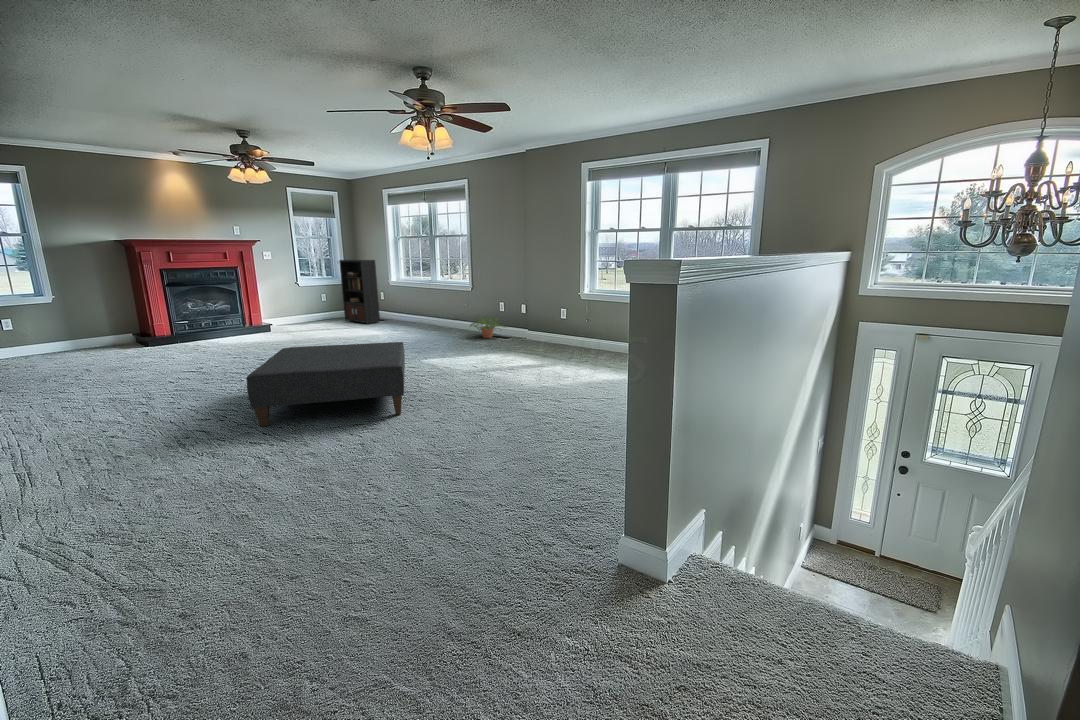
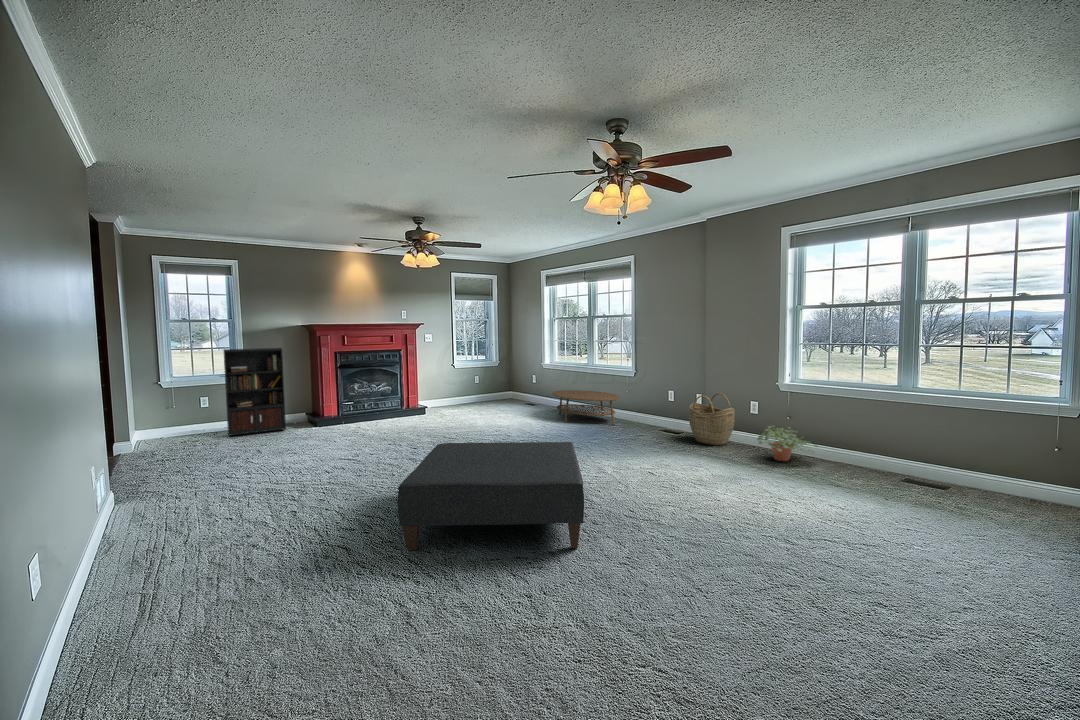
bookcase: present [339,260,380,323] -> present [224,348,286,436]
woven basket: none [512,303,547,345] -> present [689,393,735,446]
coffee table: none [399,305,460,334] -> present [552,390,620,425]
potted plant: present [470,316,505,338] -> present [757,425,818,461]

